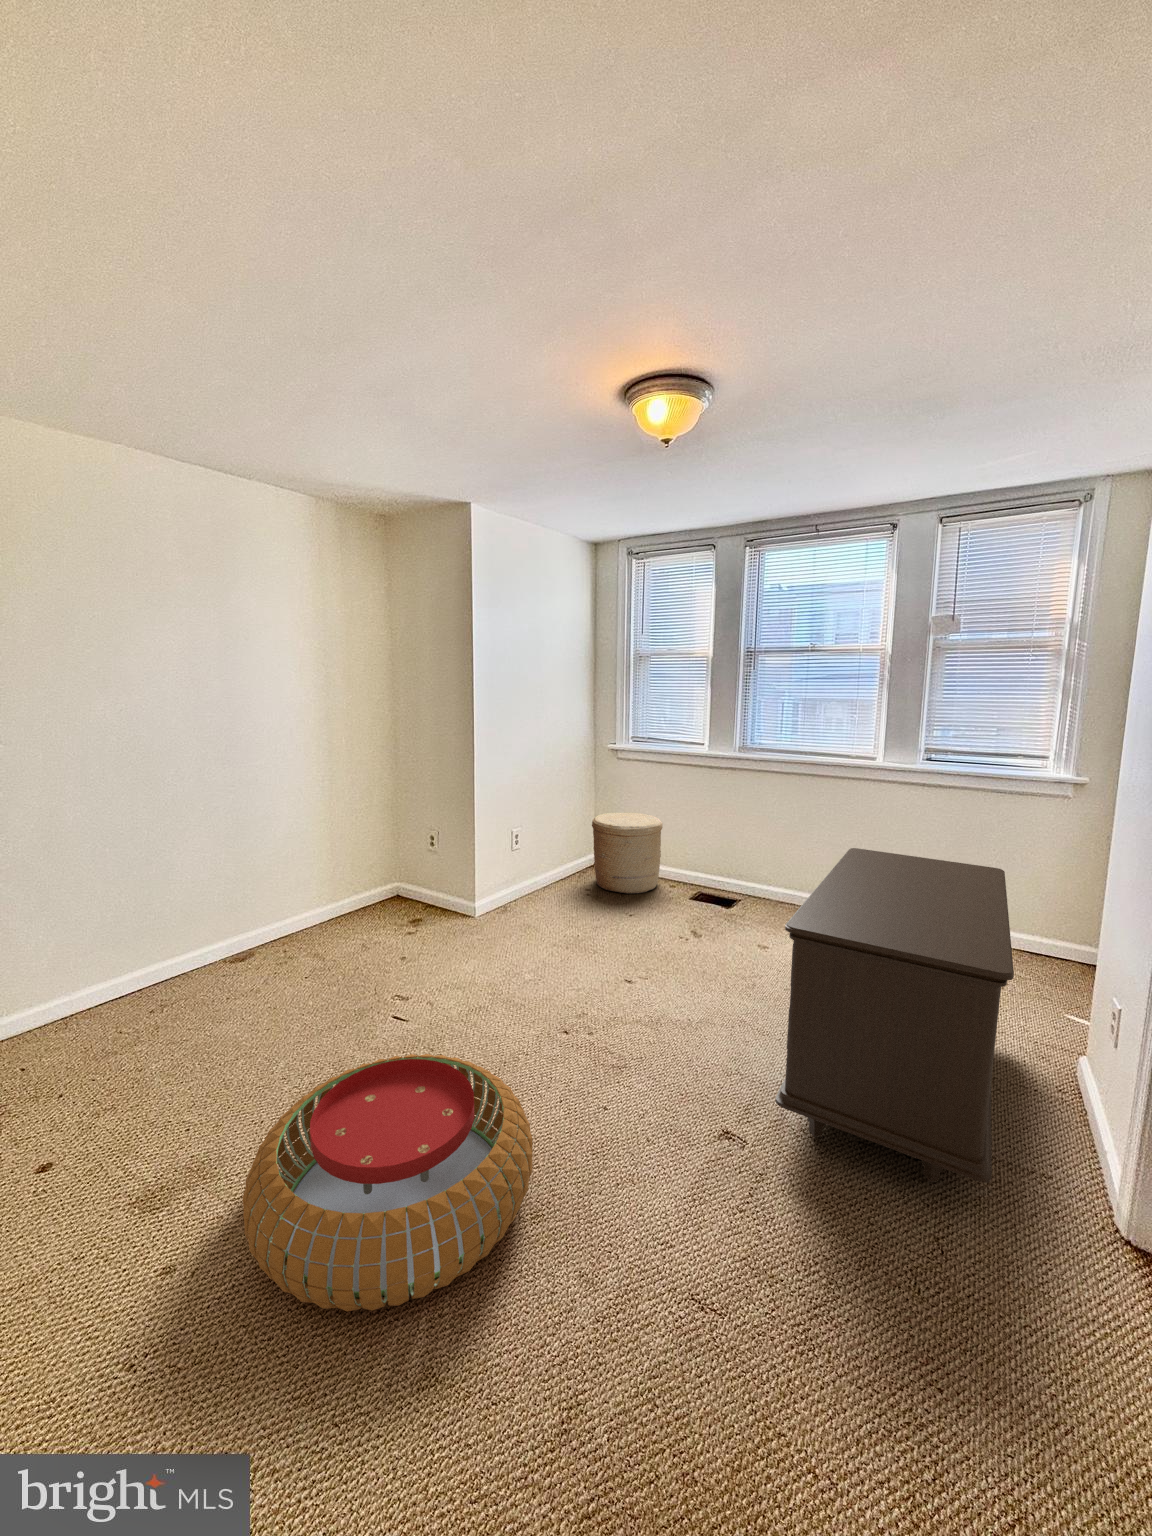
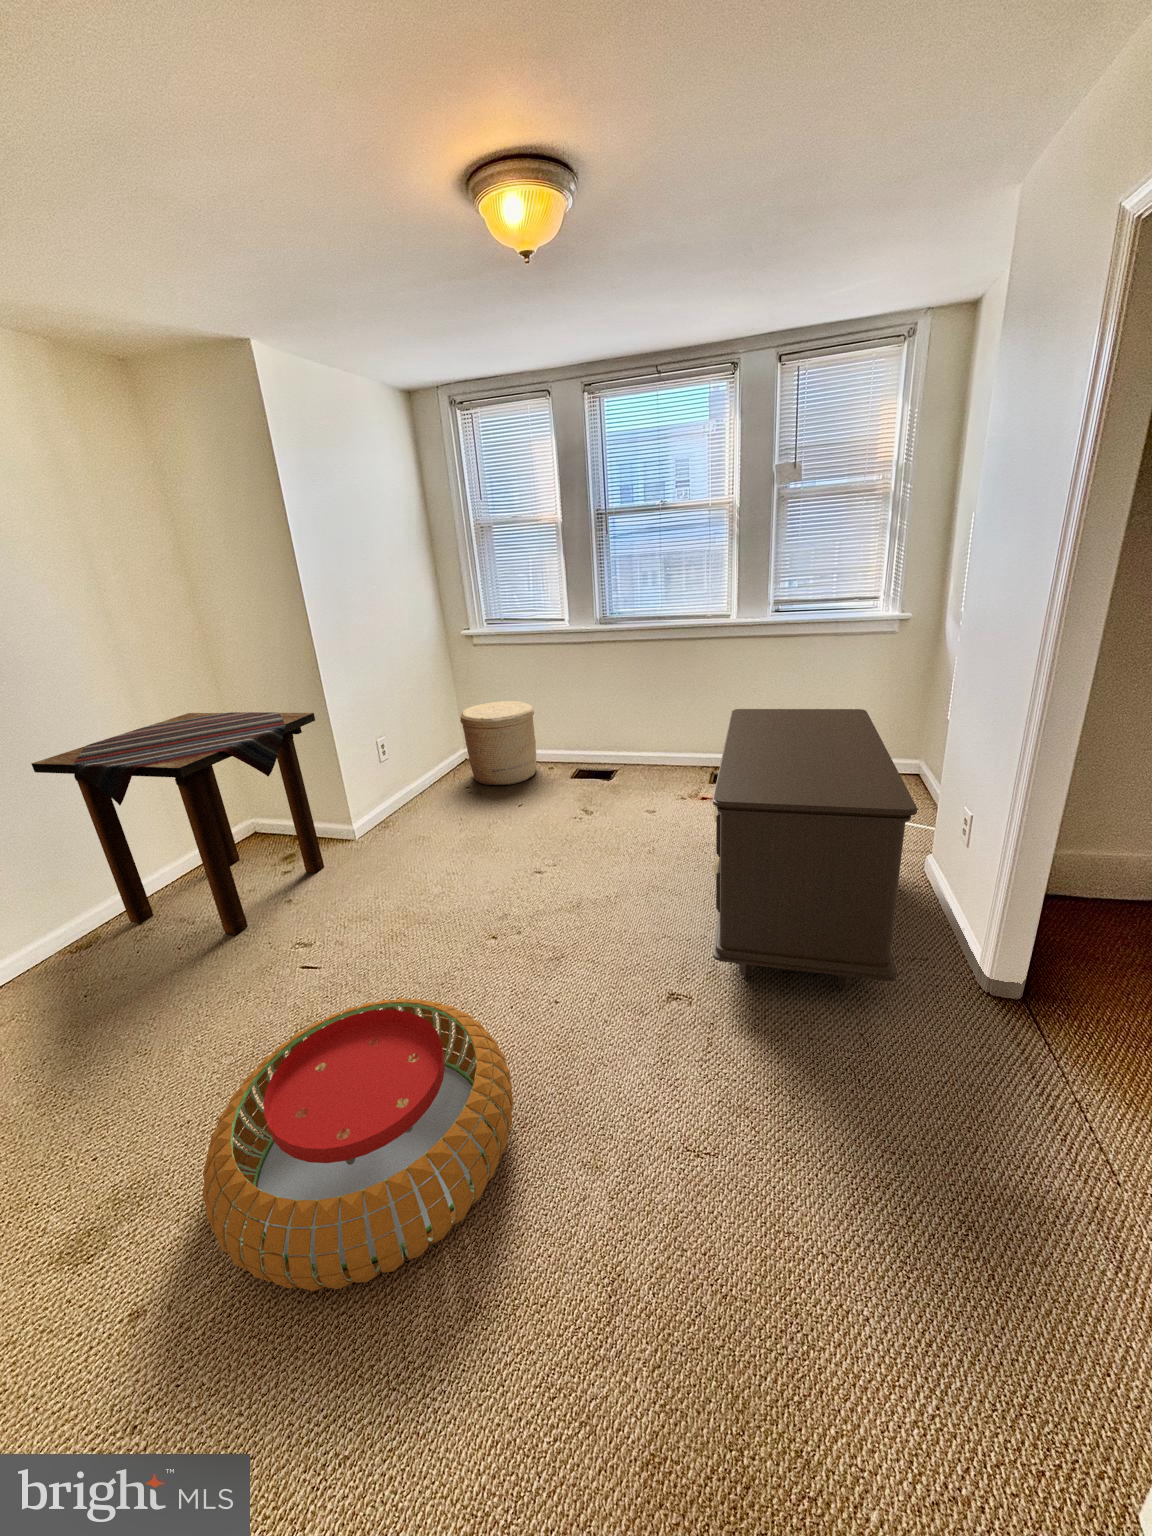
side table: none [245,782,459,977] -> present [32,712,324,935]

